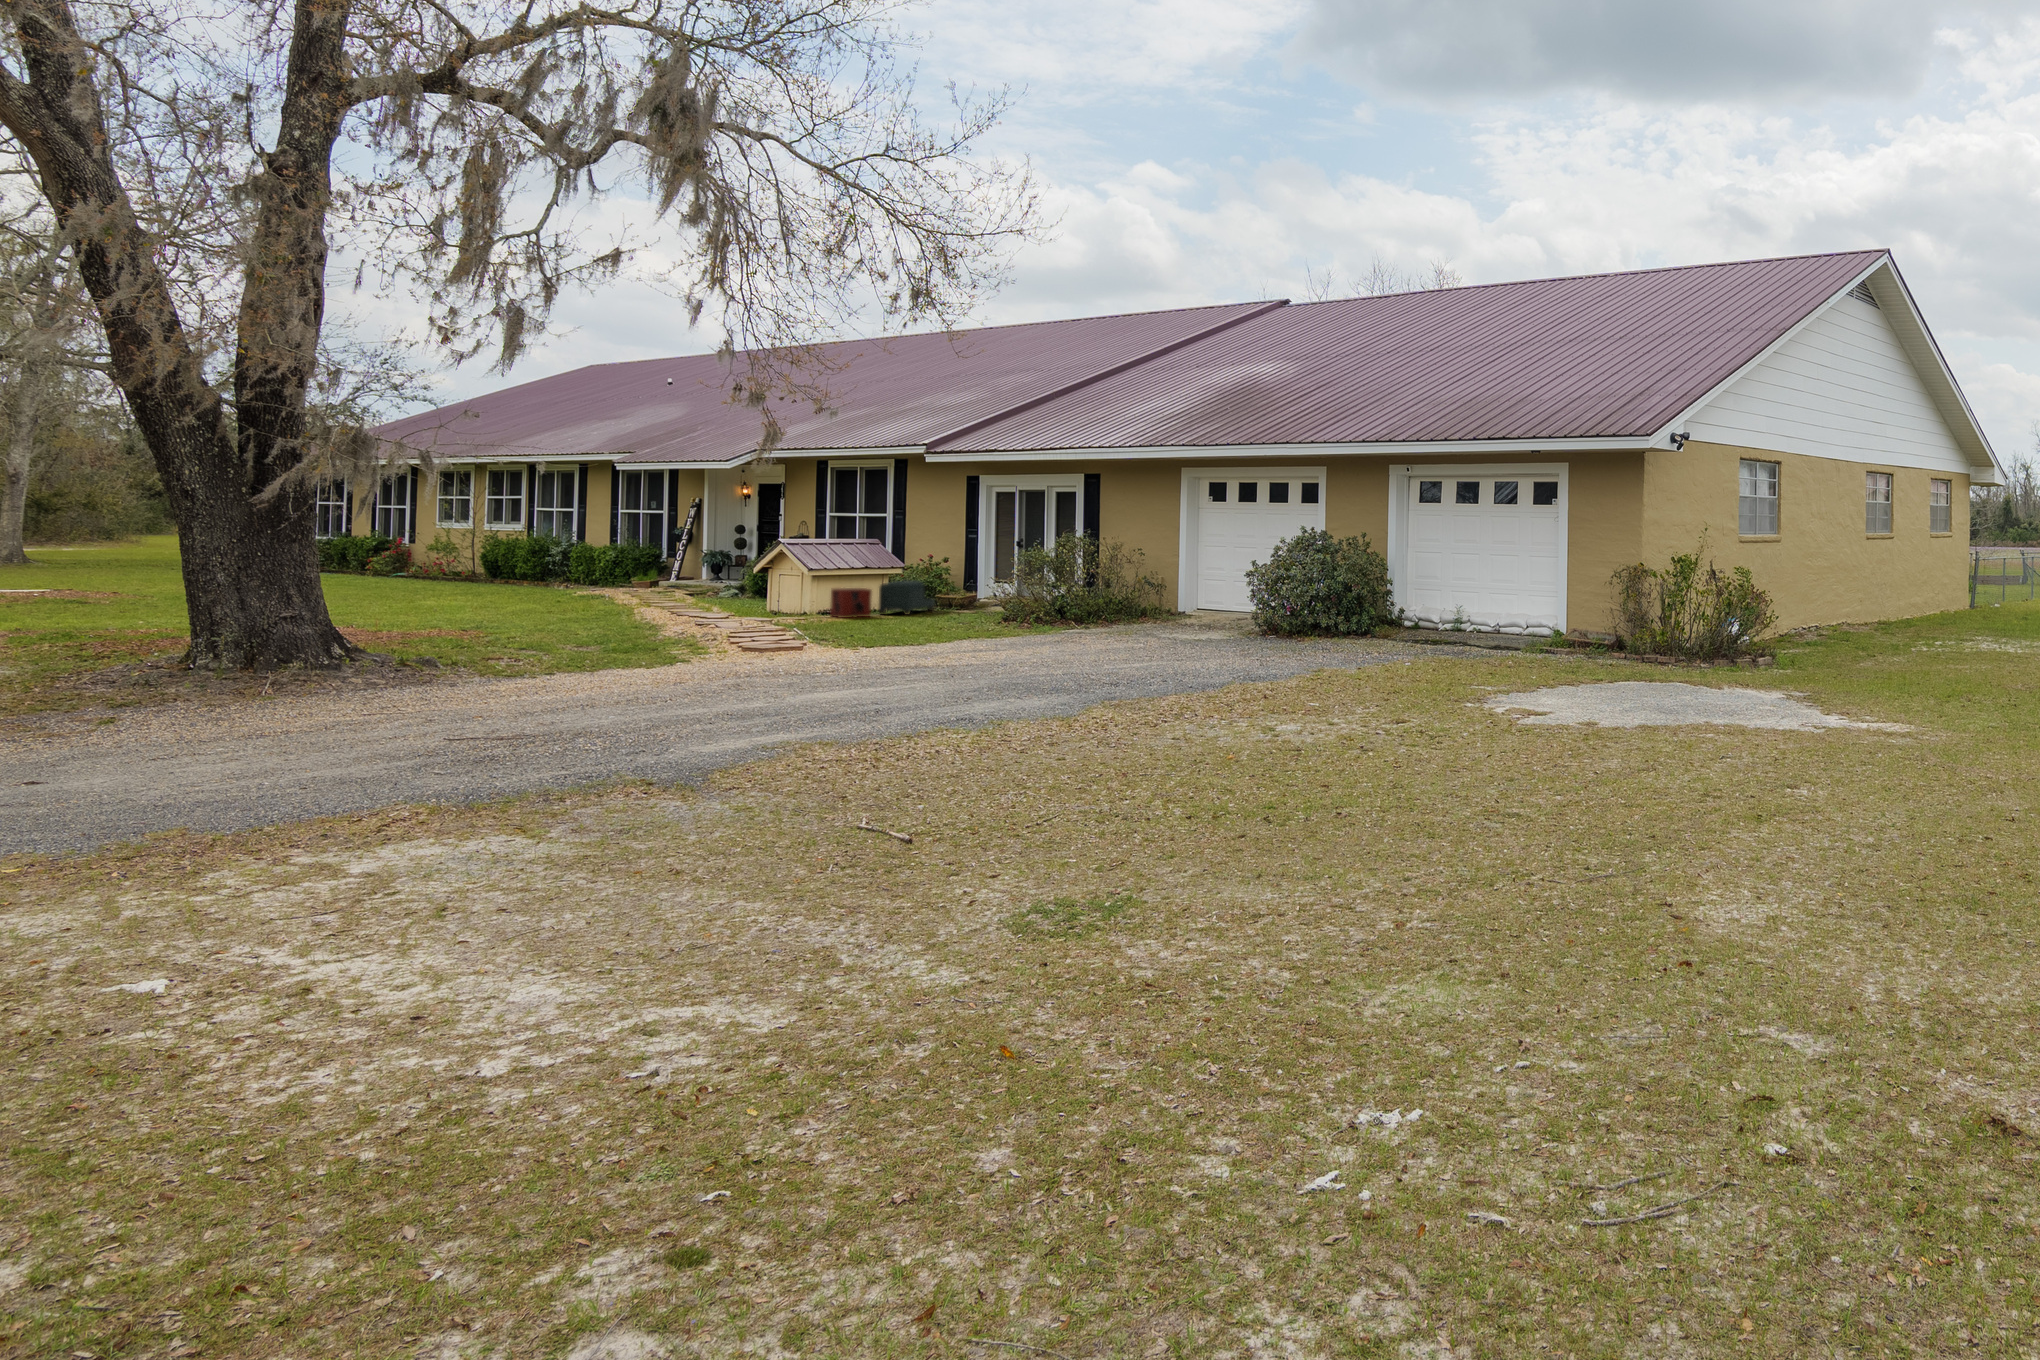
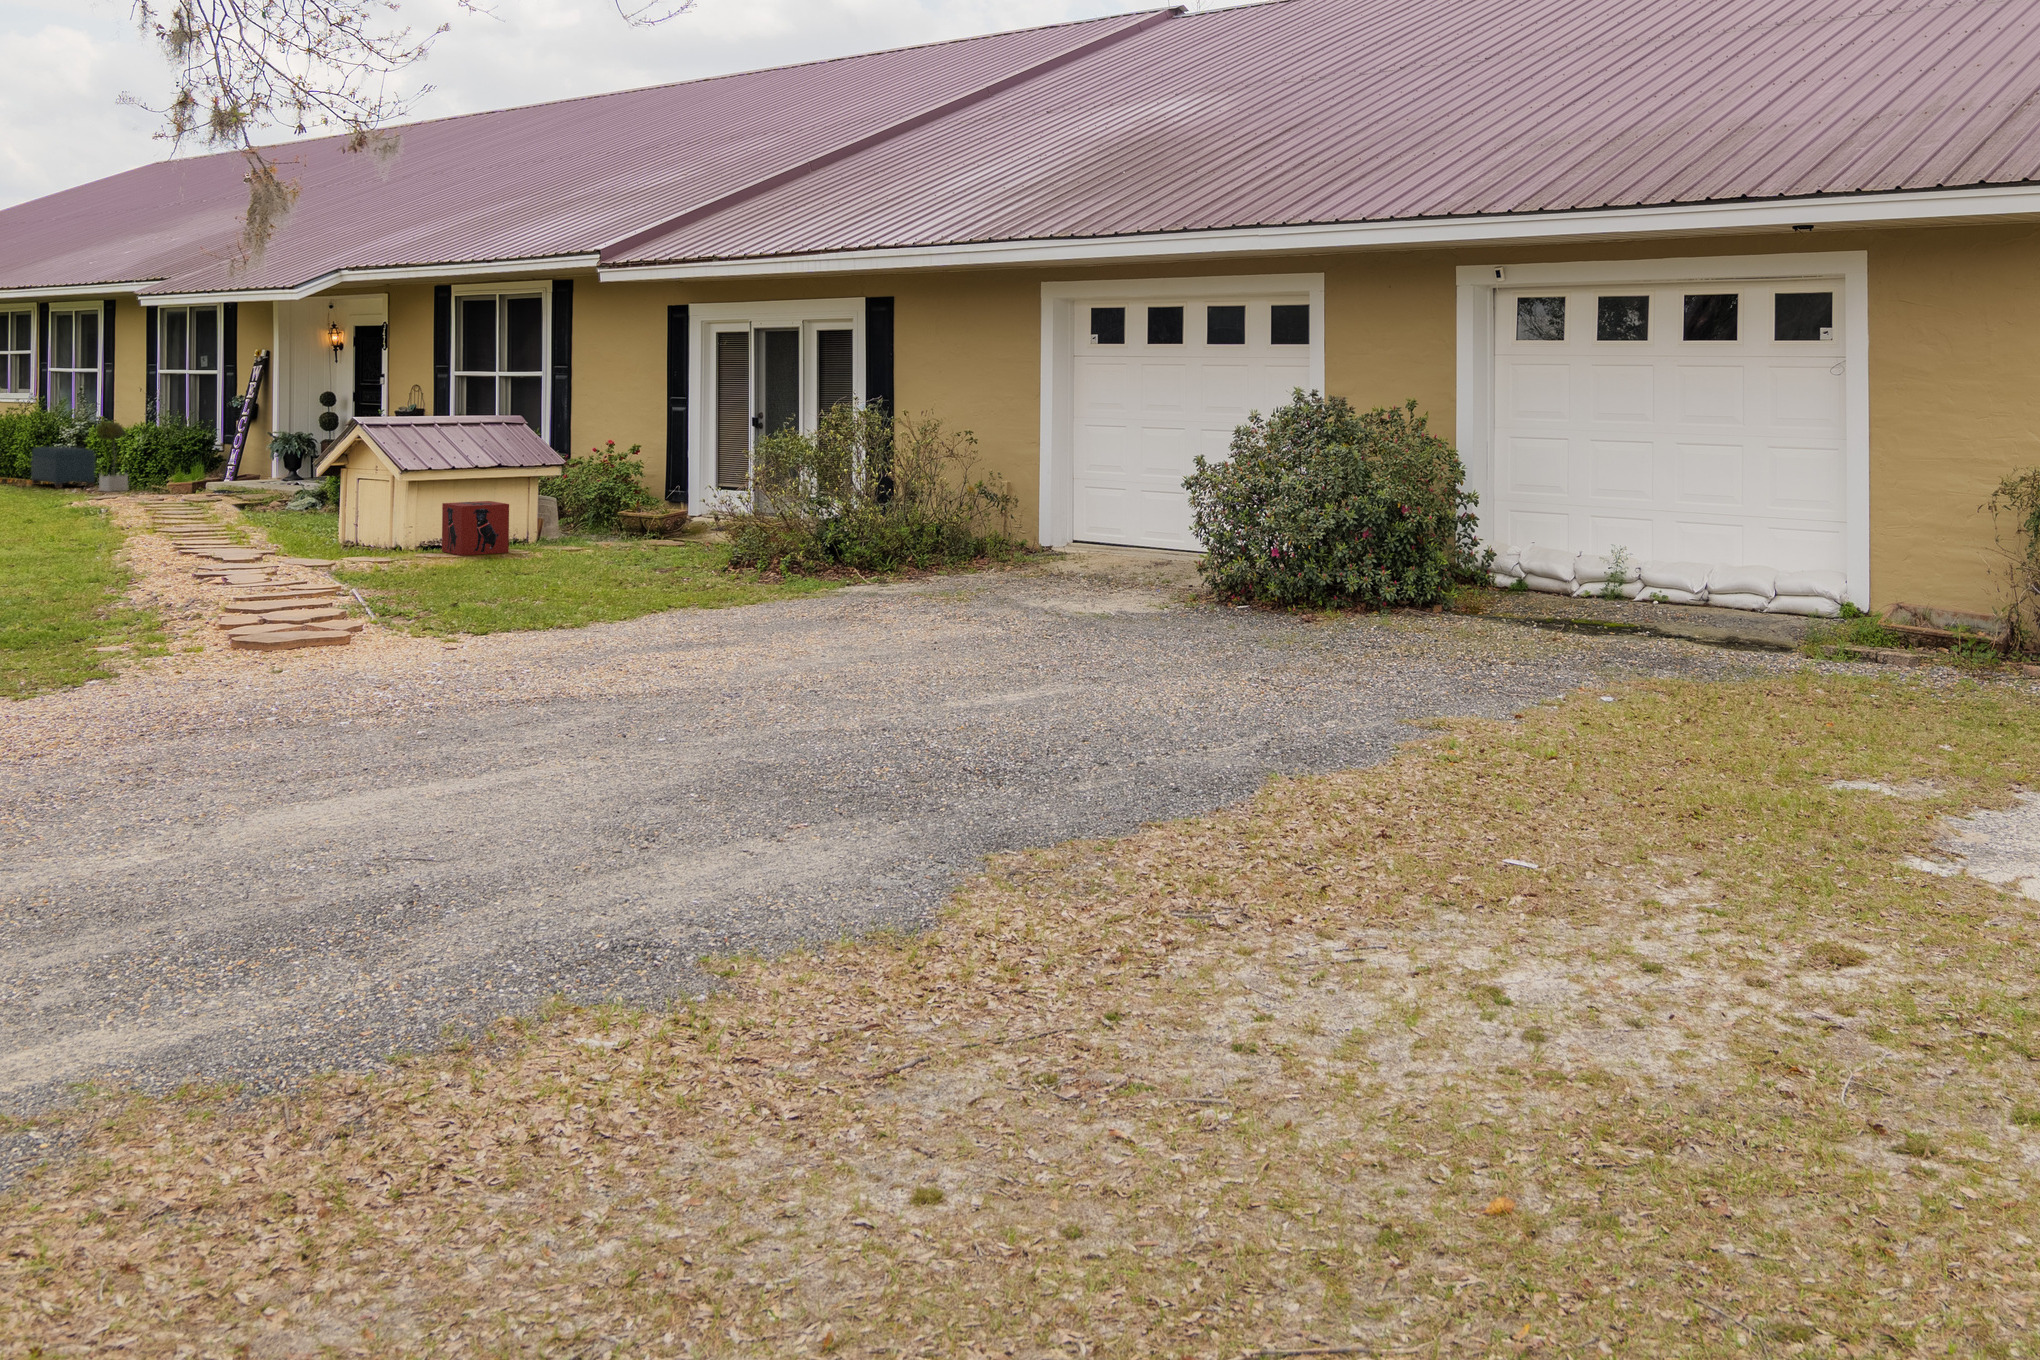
potted tree: none [581,542,603,588] -> present [96,421,128,492]
bench: present [879,581,935,615] -> present [31,446,96,488]

